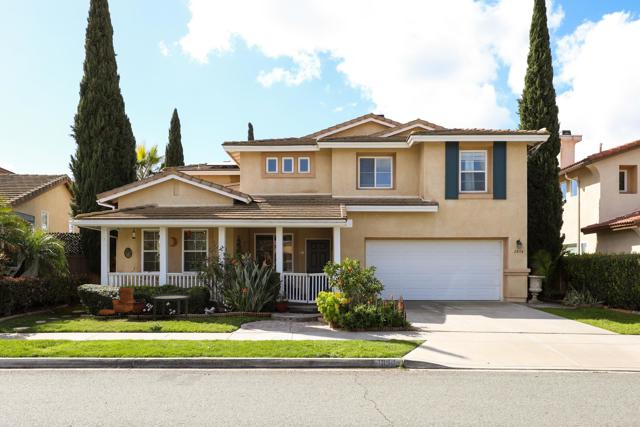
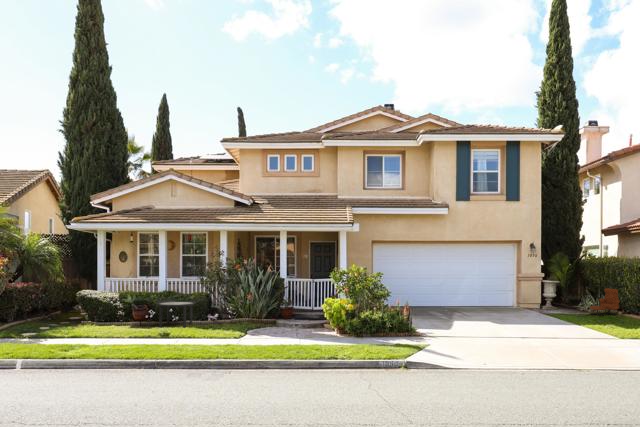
lounge chair: present [99,287,134,321] -> present [590,288,620,315]

